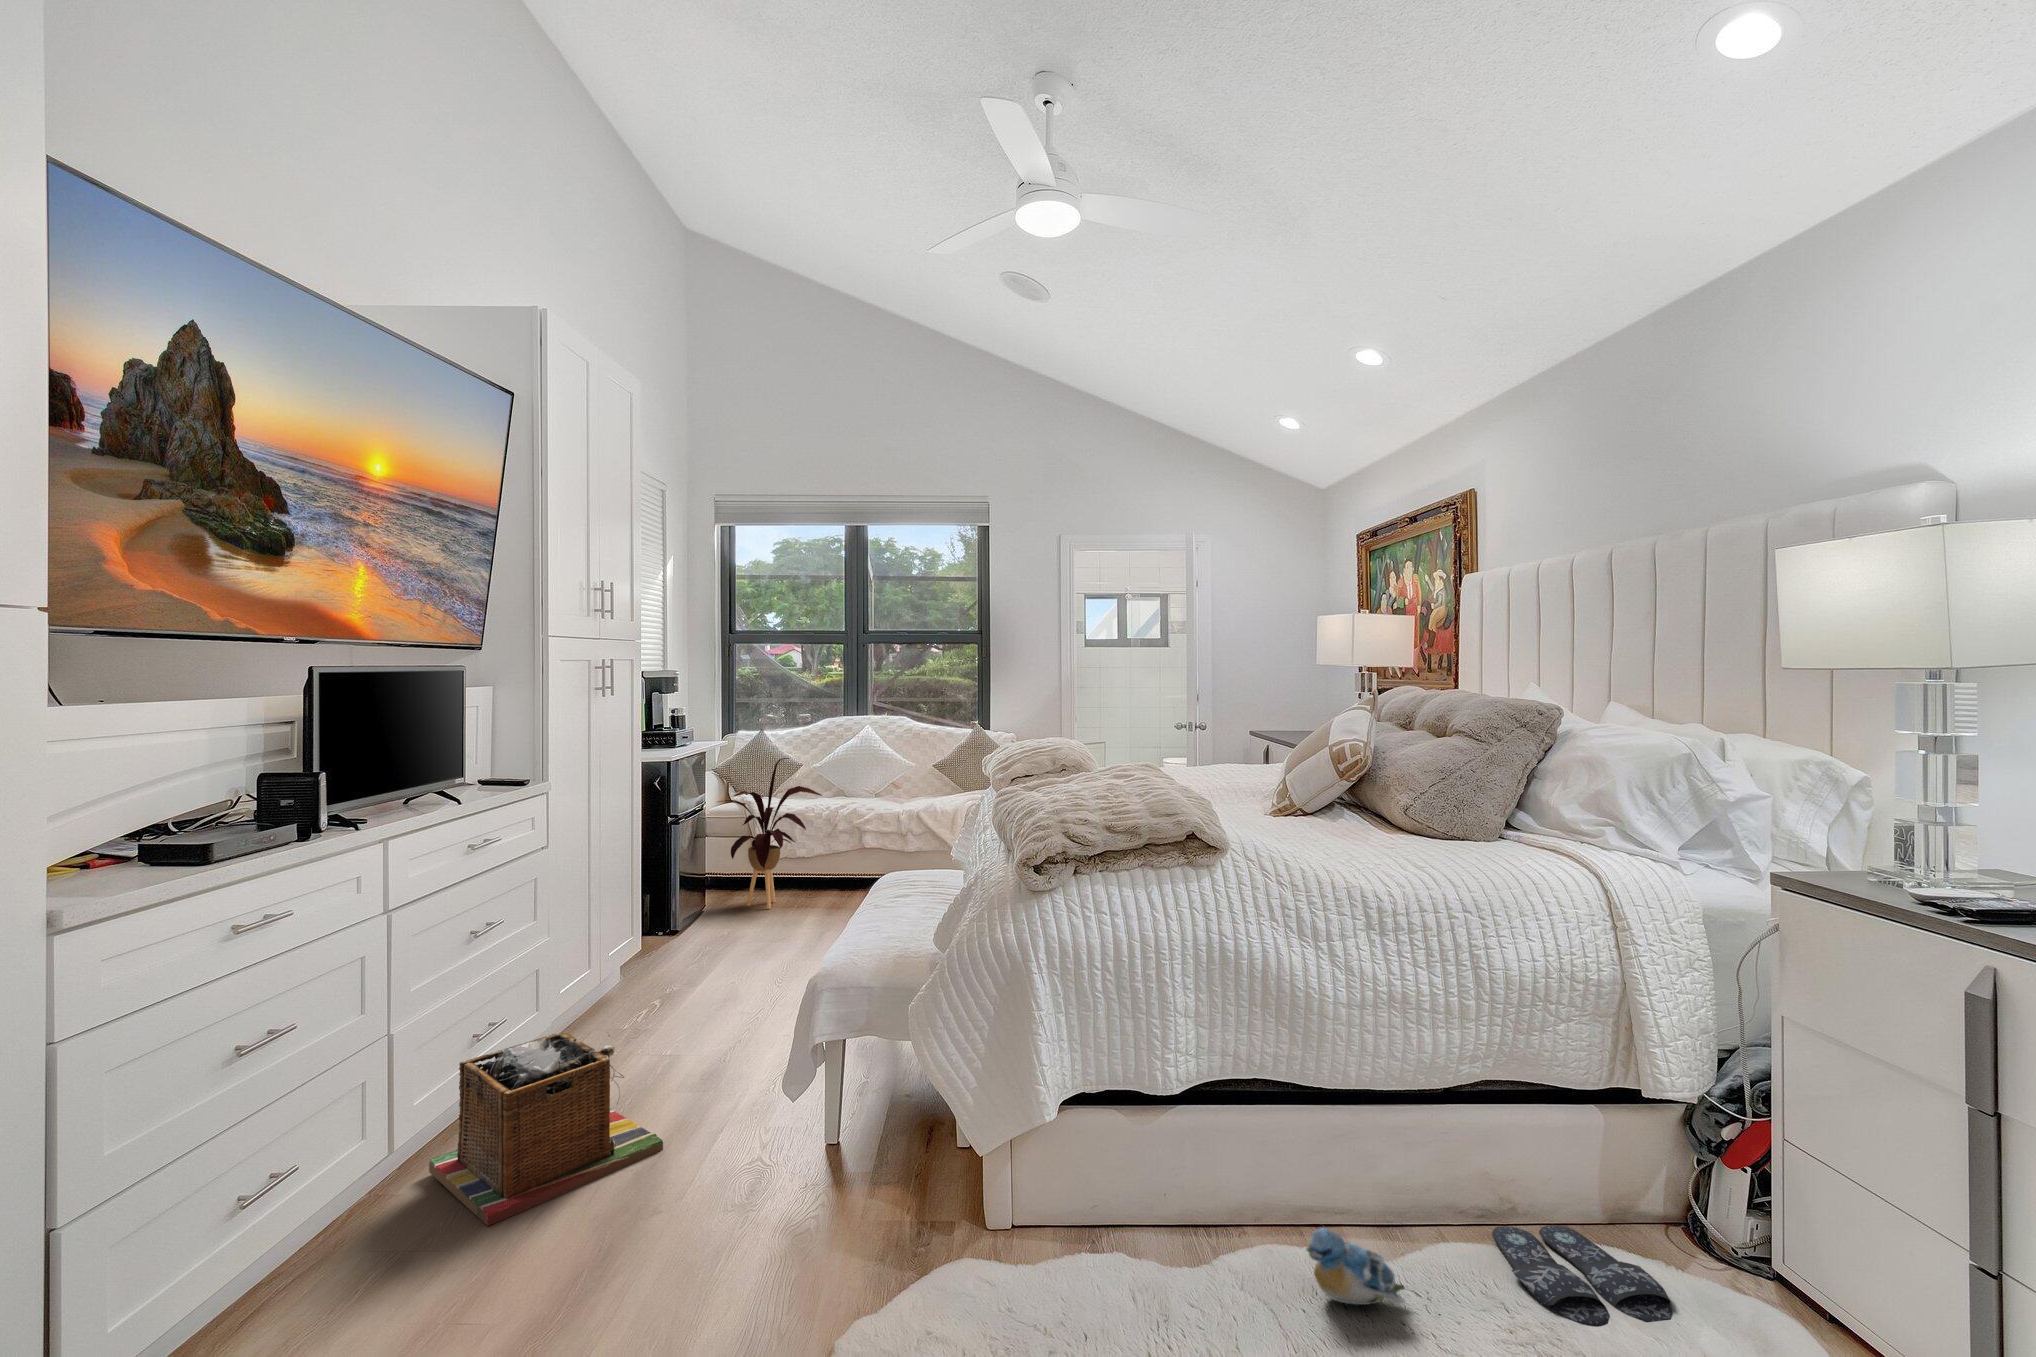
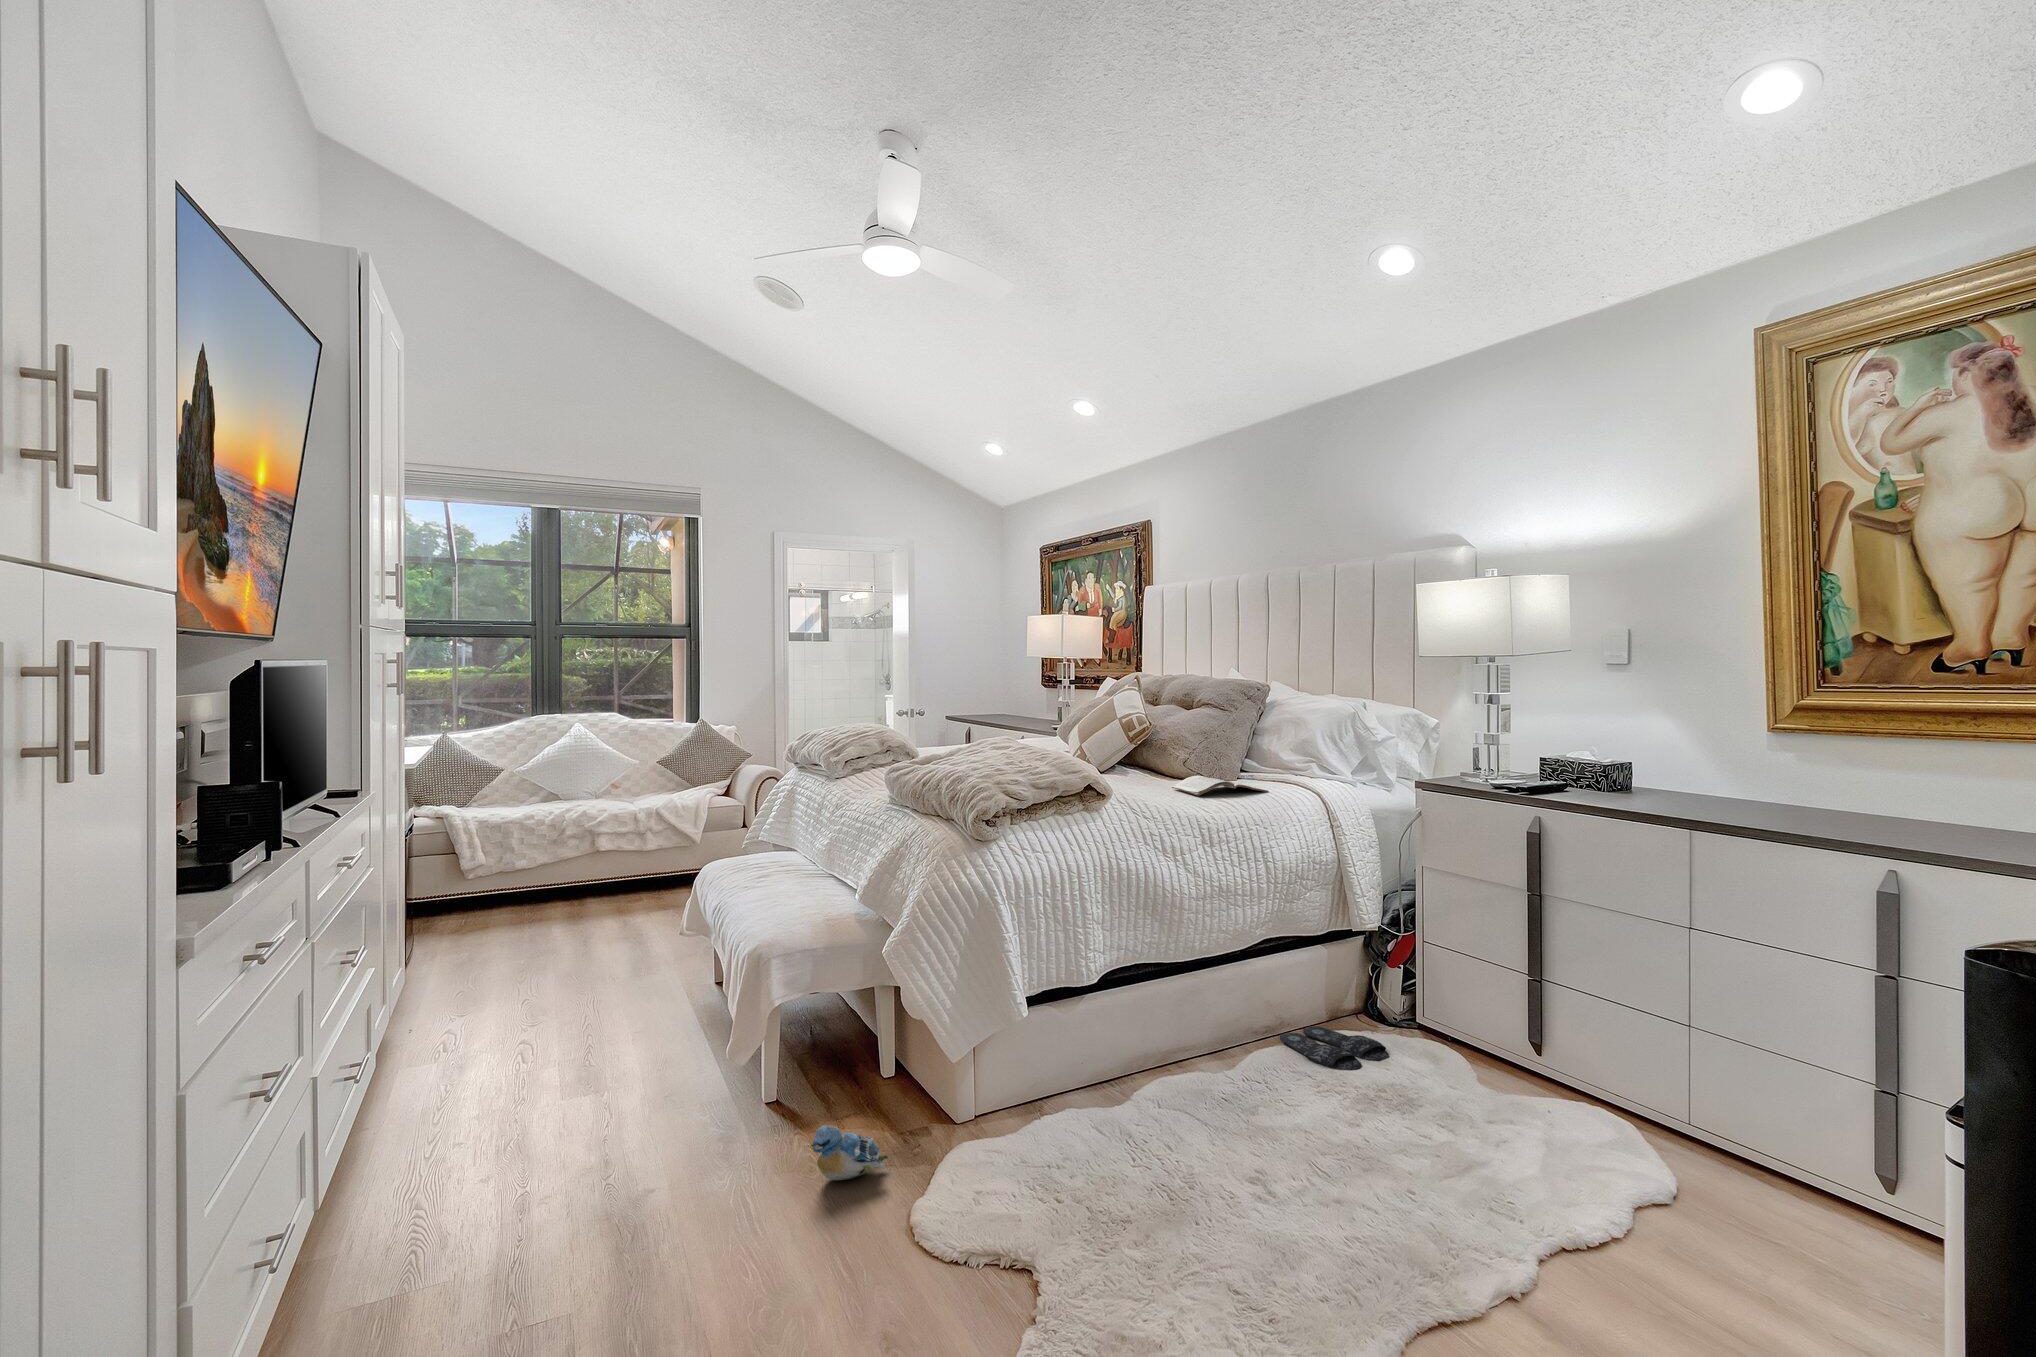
house plant: present [718,758,822,909] -> none [429,761,558,926]
magazine: none [1369,828,1508,862] -> present [1172,775,1268,795]
laundry basket: present [429,1032,663,1226] -> none [360,1034,612,1229]
plush toy: present [1306,1228,1405,1305] -> present [810,1125,888,1180]

